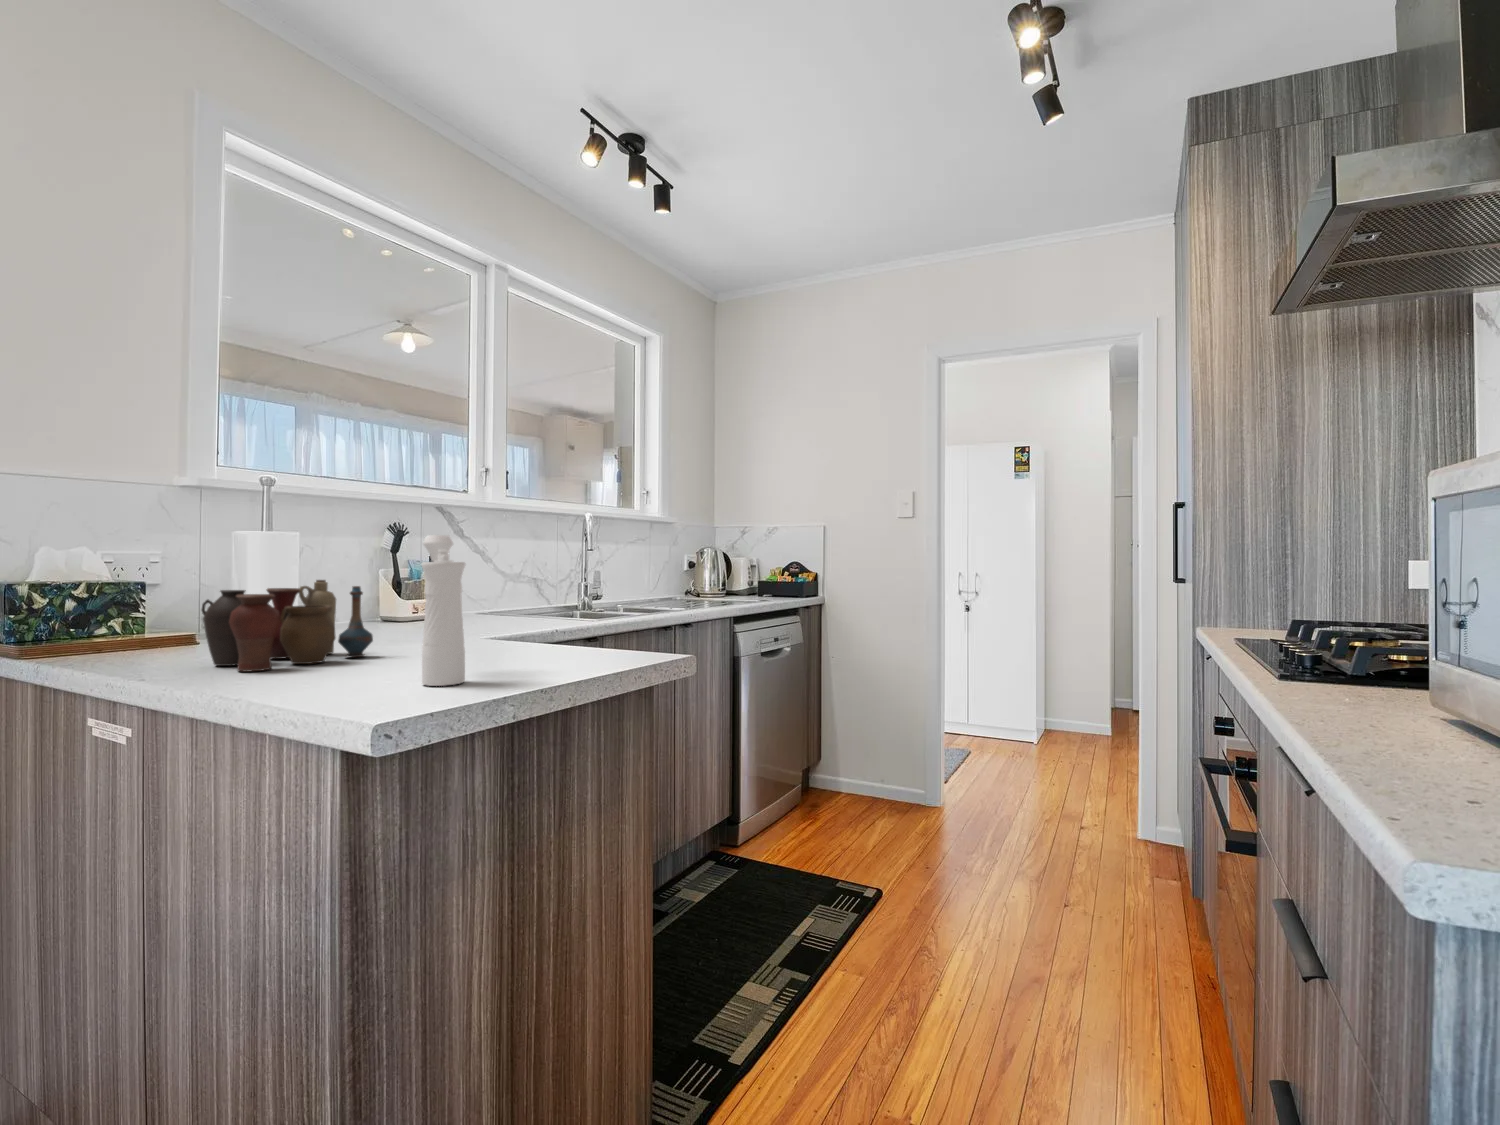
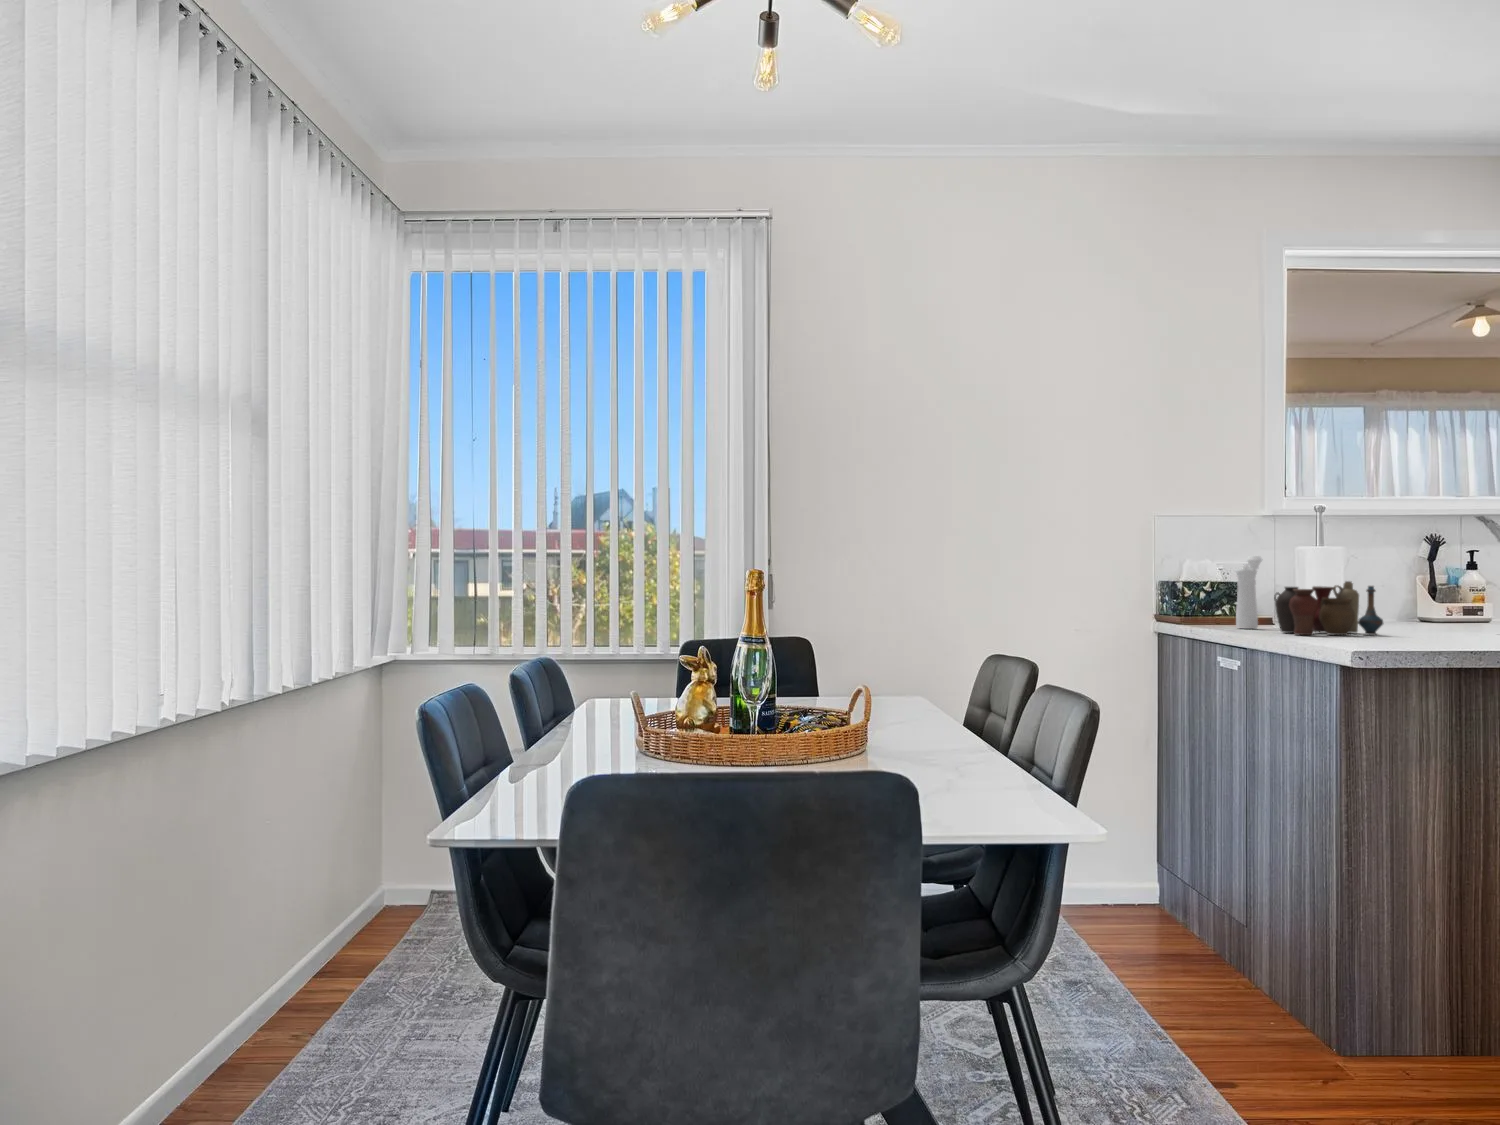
pepper mill: present [422,535,466,686] -> present [1236,556,1262,629]

